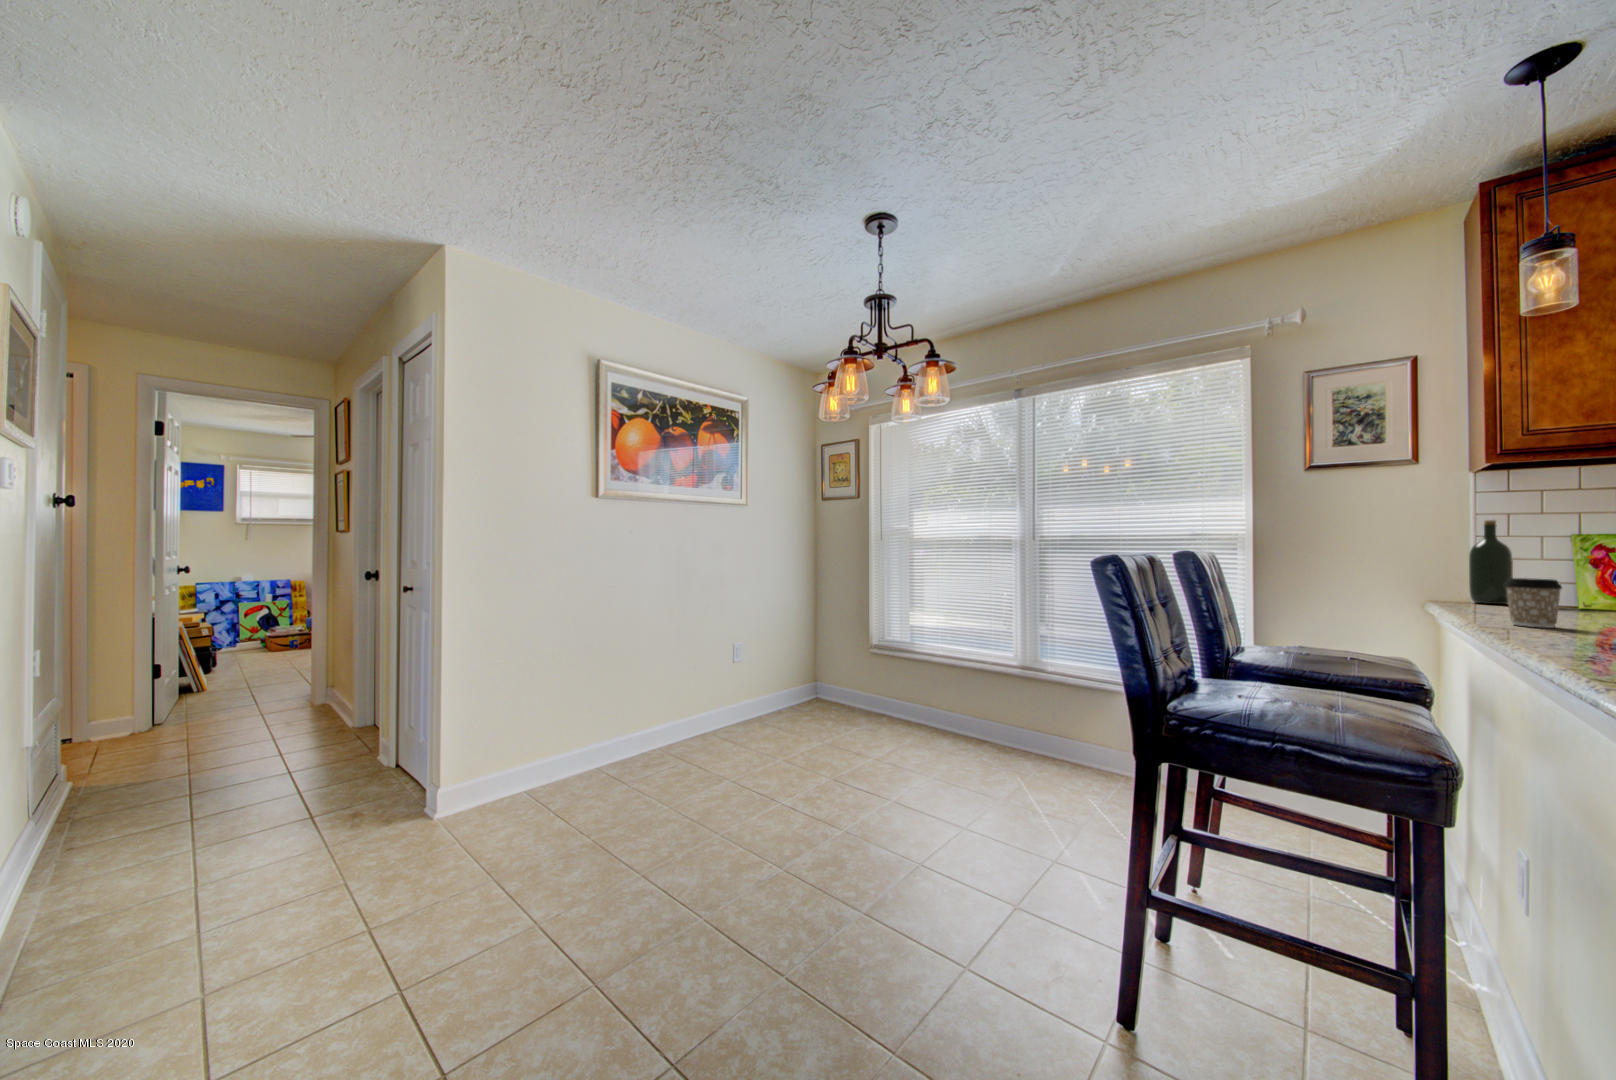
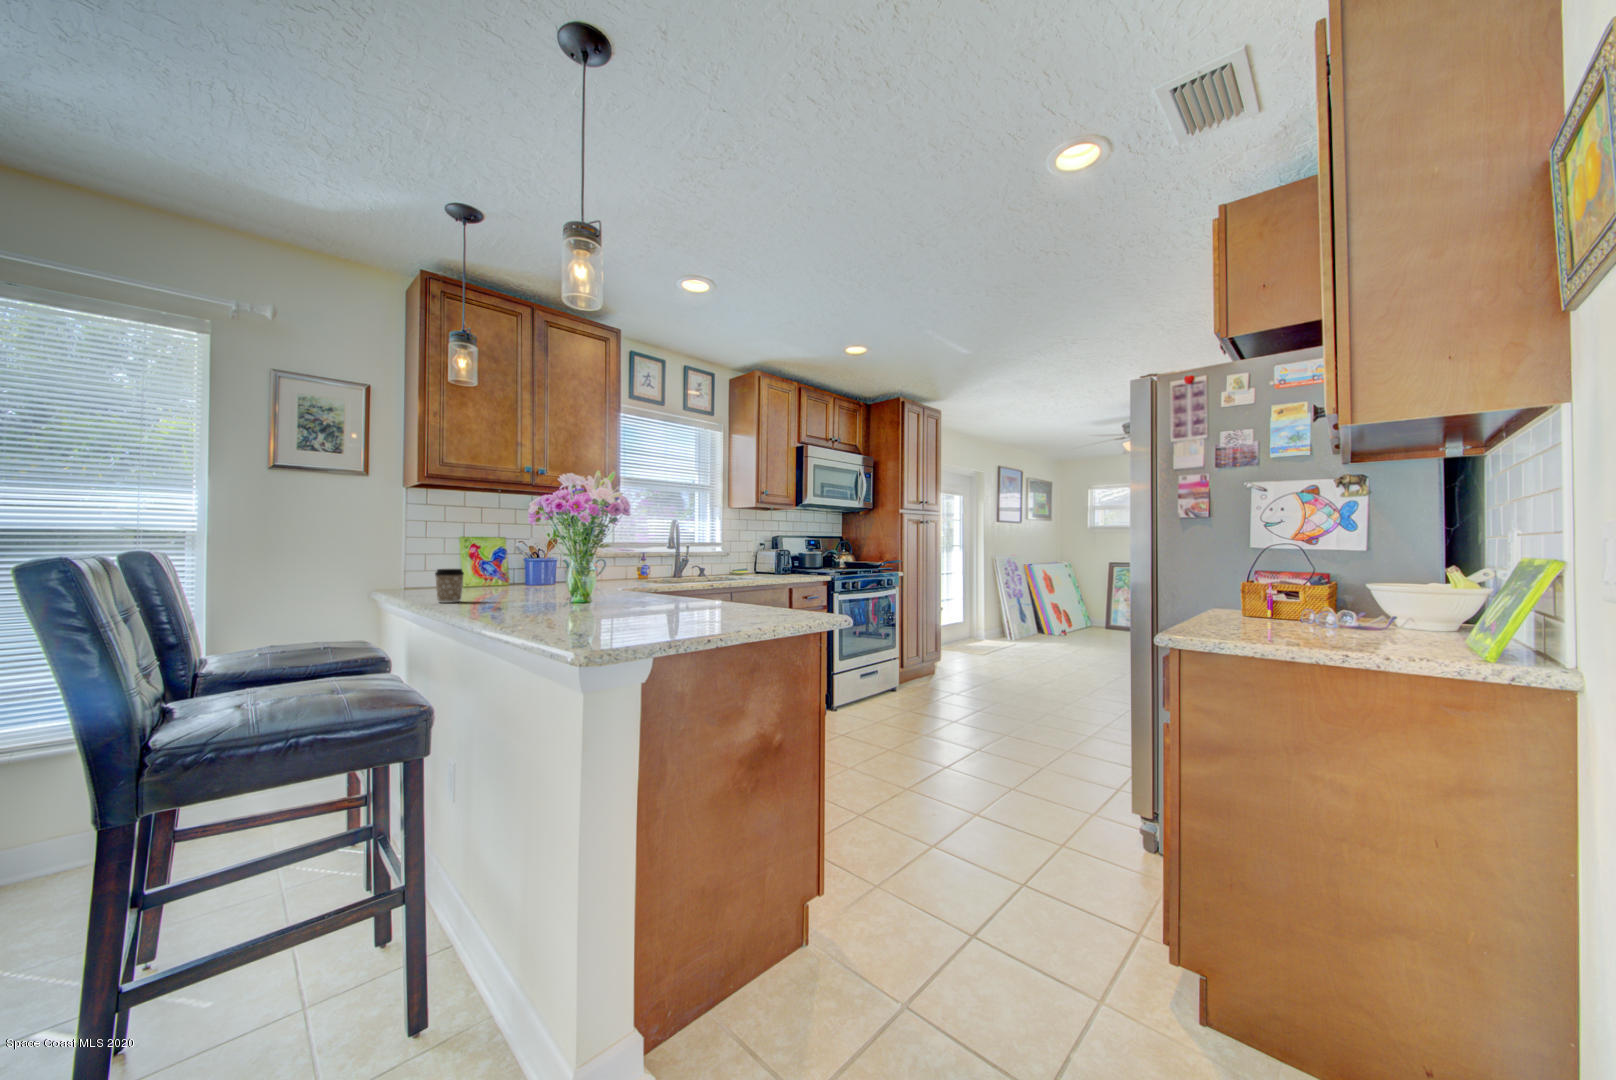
wine bottle: present [1469,520,1513,604] -> none [400,526,427,590]

